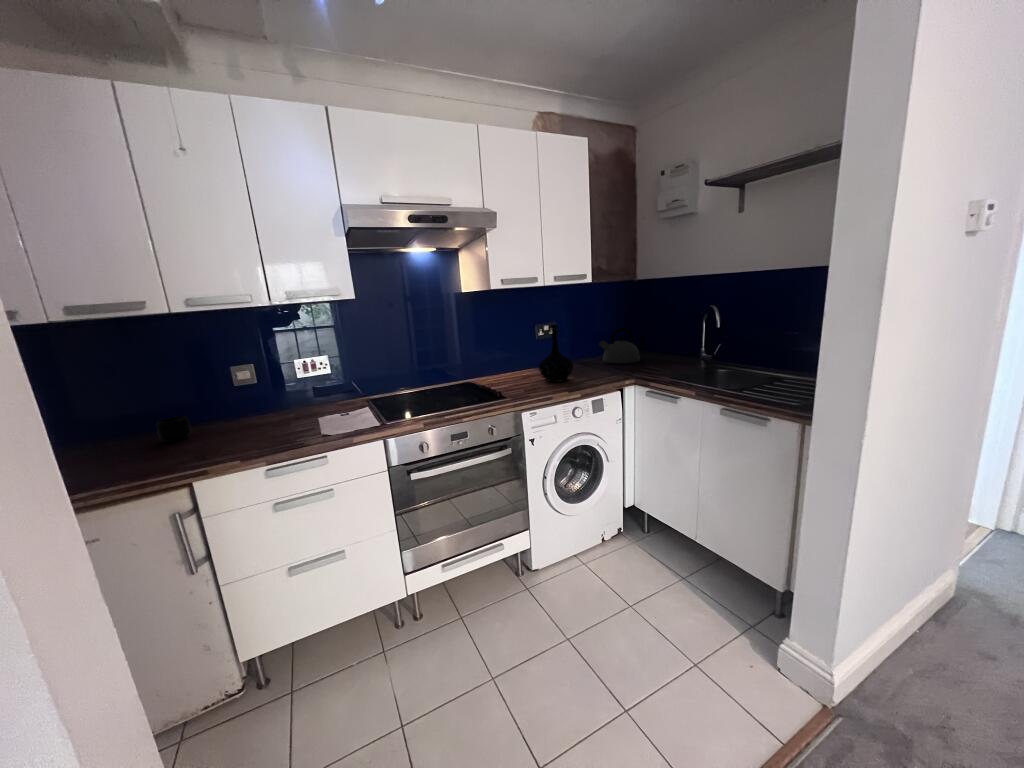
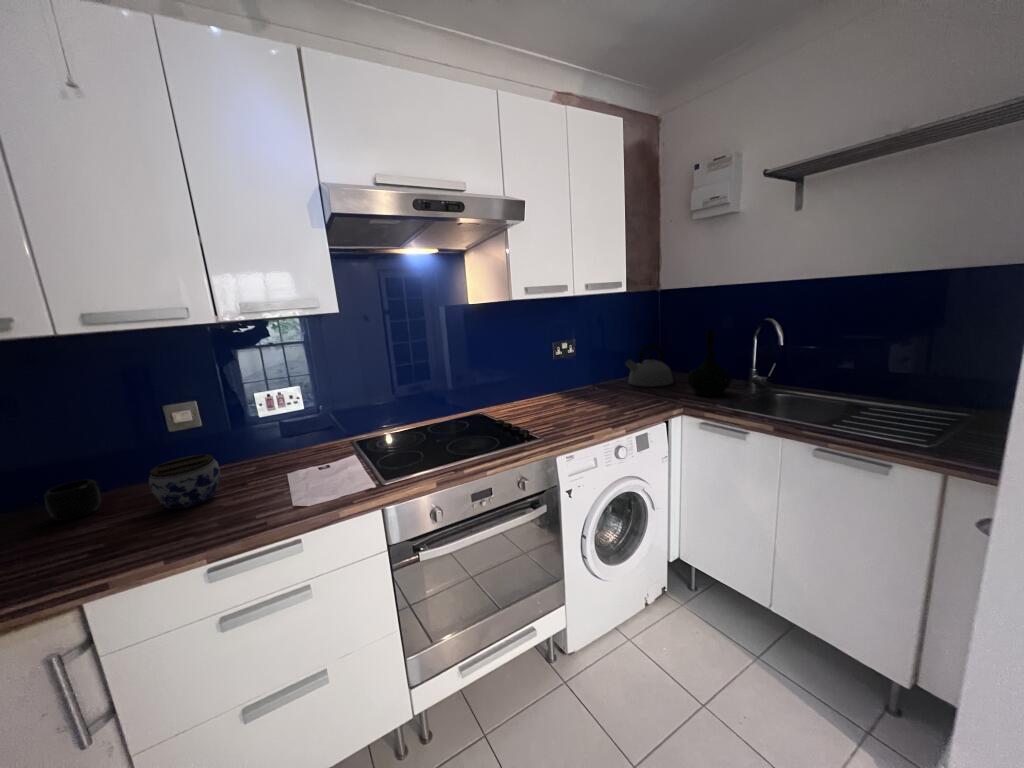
bottle: present [539,324,573,382] -> present [688,330,732,396]
jar: none [225,401,271,437] -> present [149,454,220,509]

